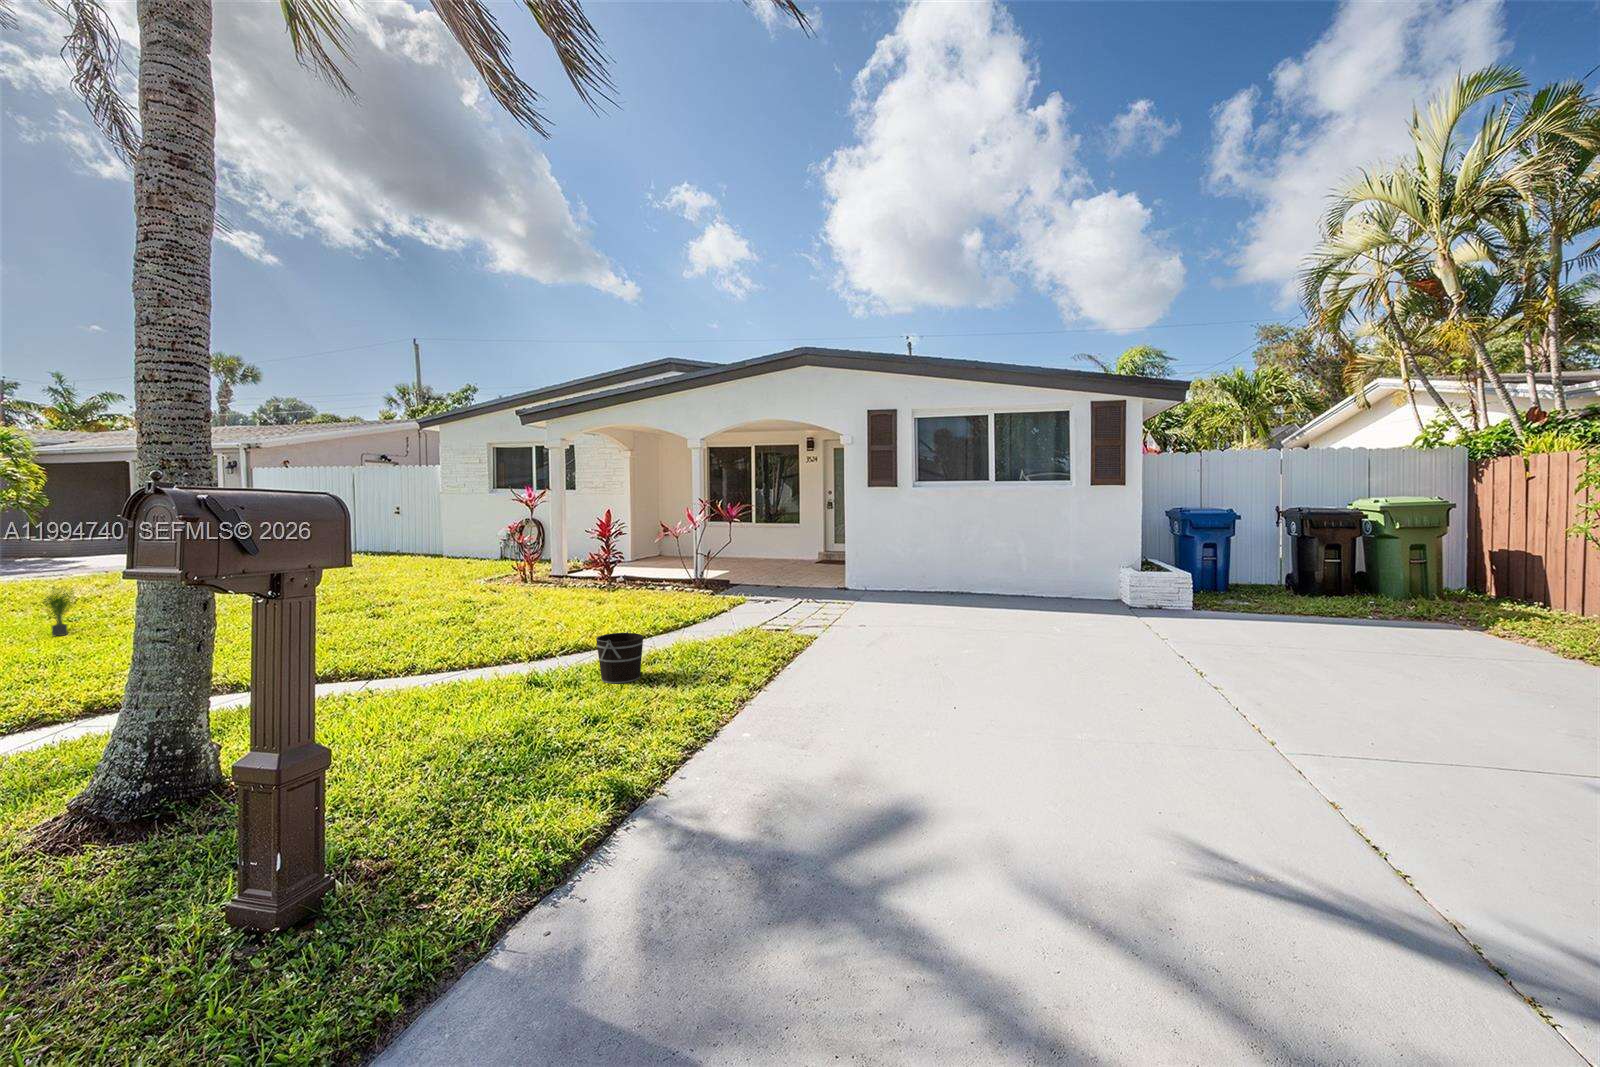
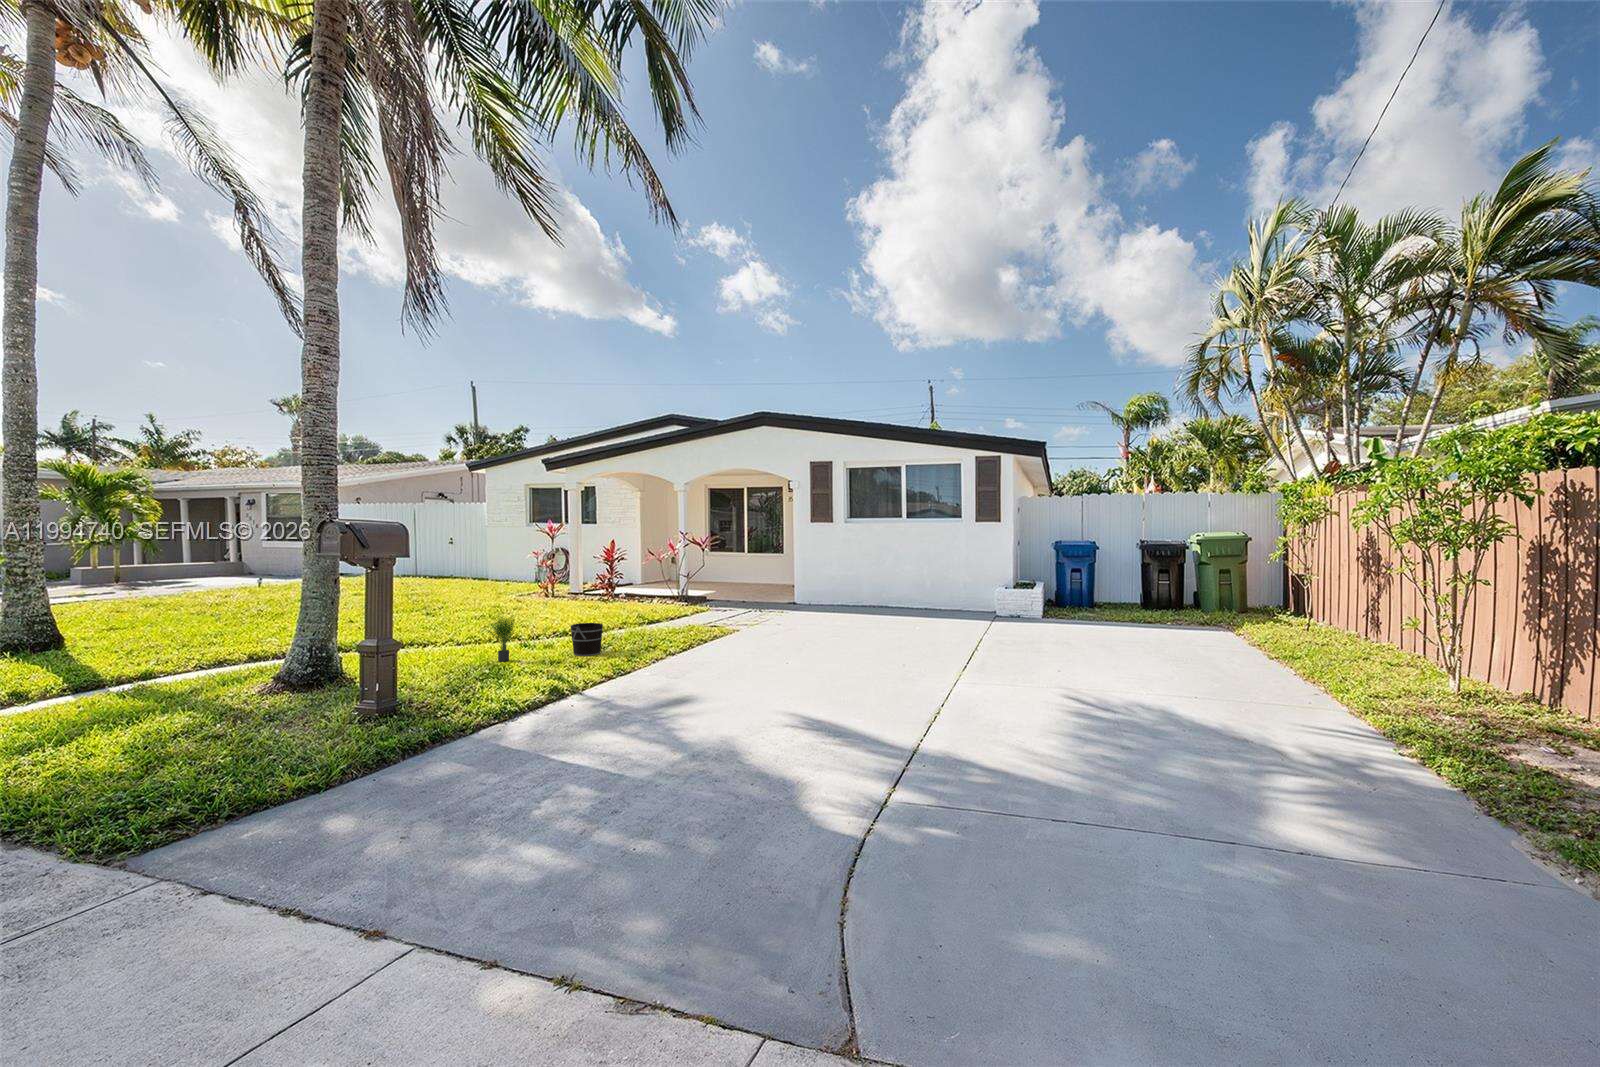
potted plant: present [43,587,74,636] -> present [488,616,515,662]

